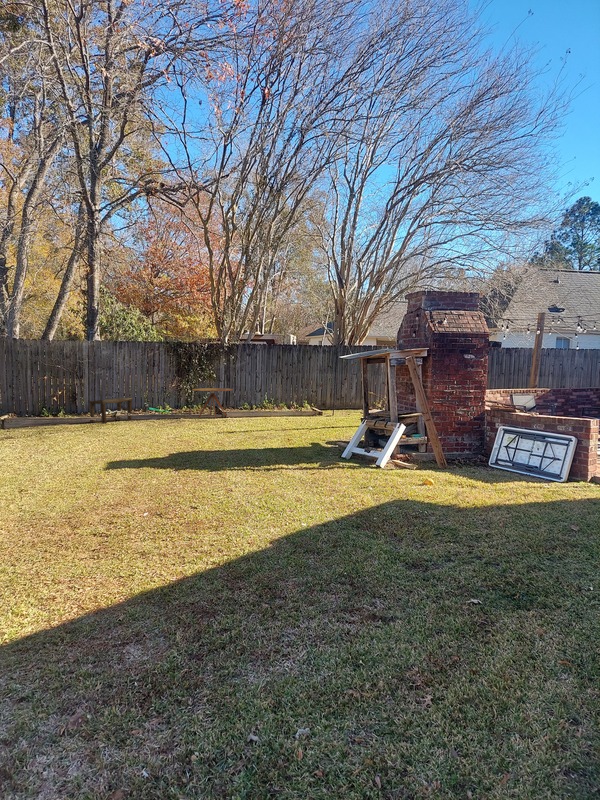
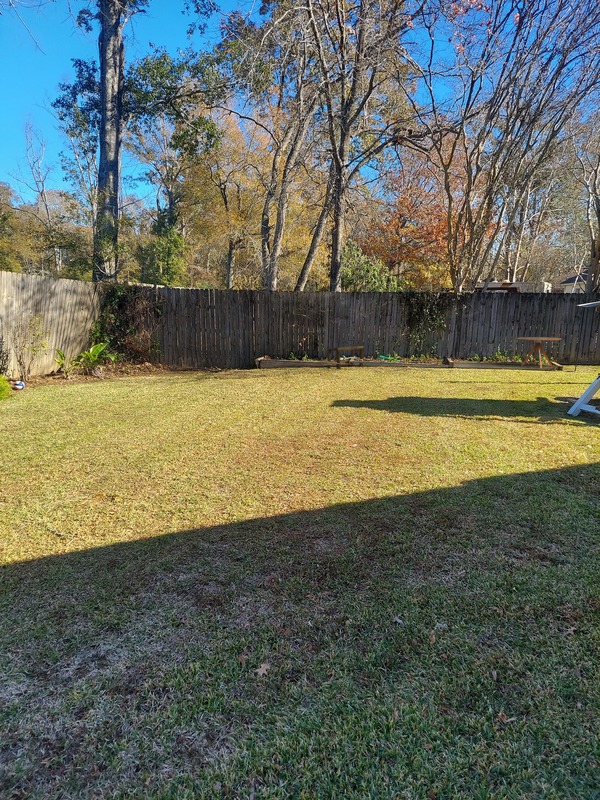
round table: present [192,388,233,418] -> present [516,337,561,368]

